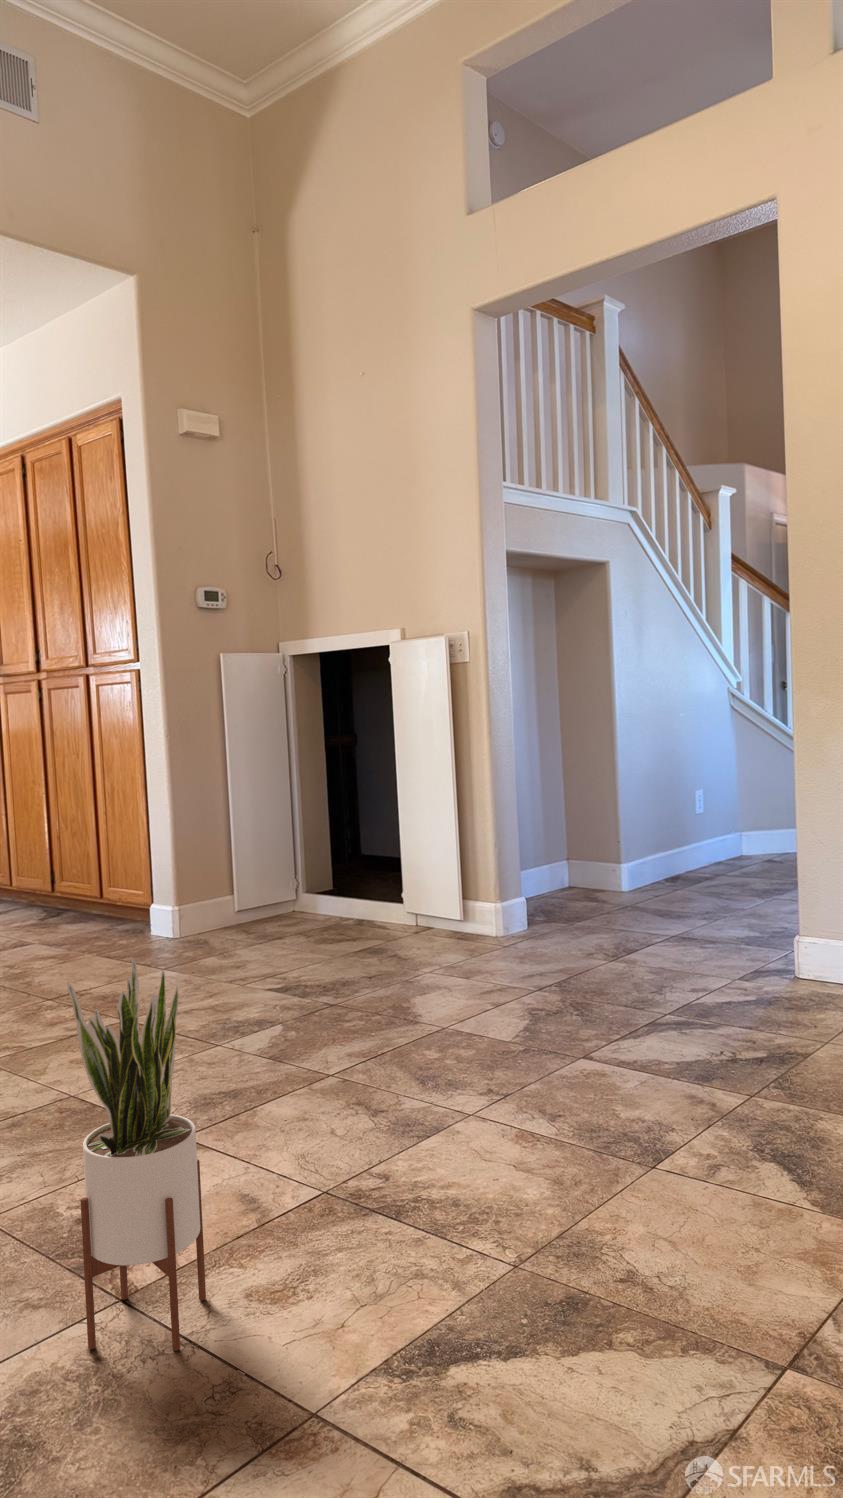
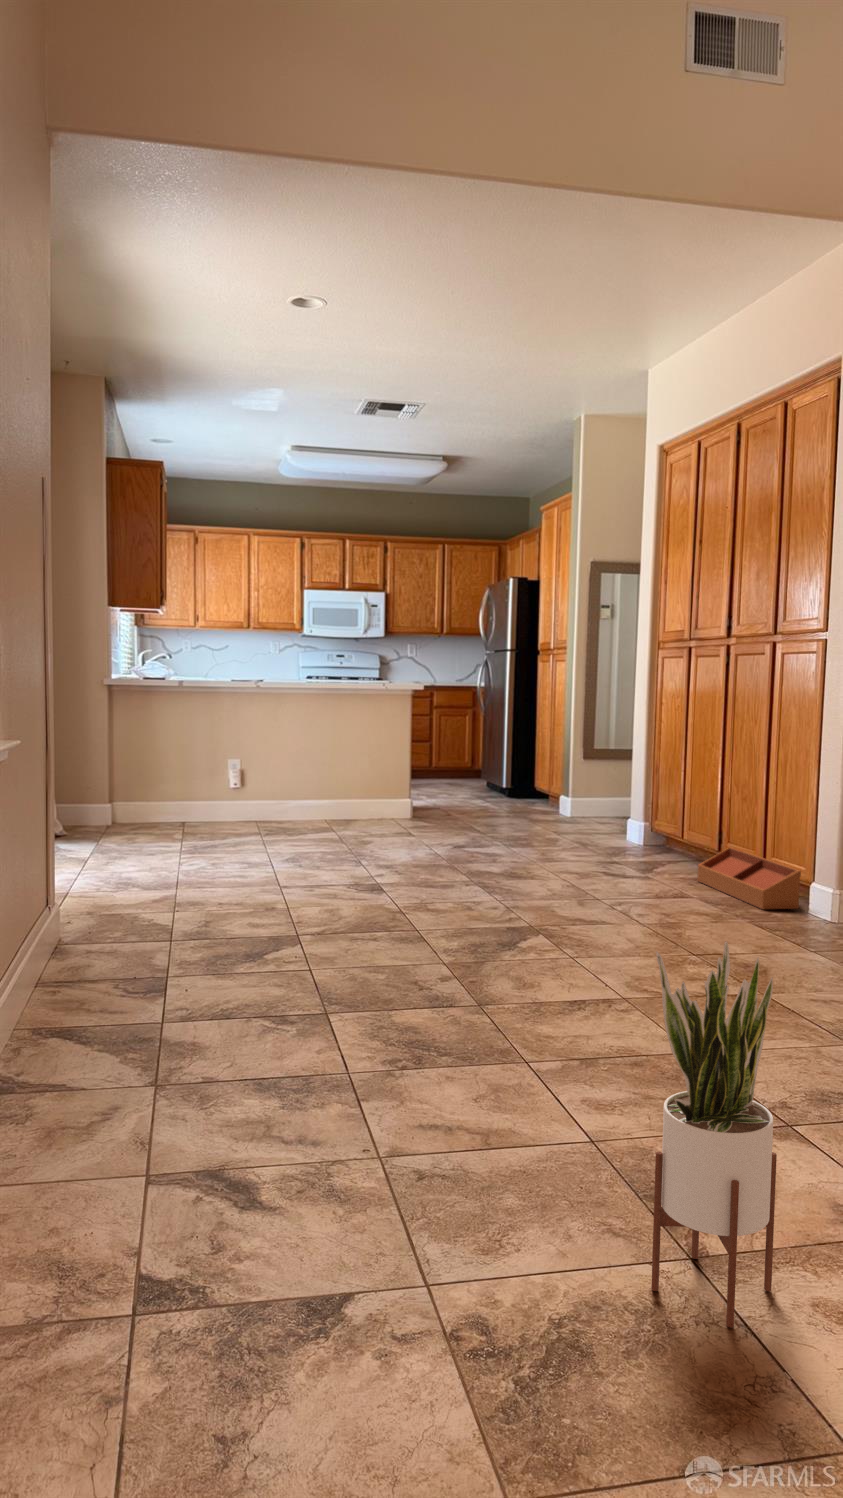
storage bin: none [30,885,139,941] -> present [697,847,801,909]

